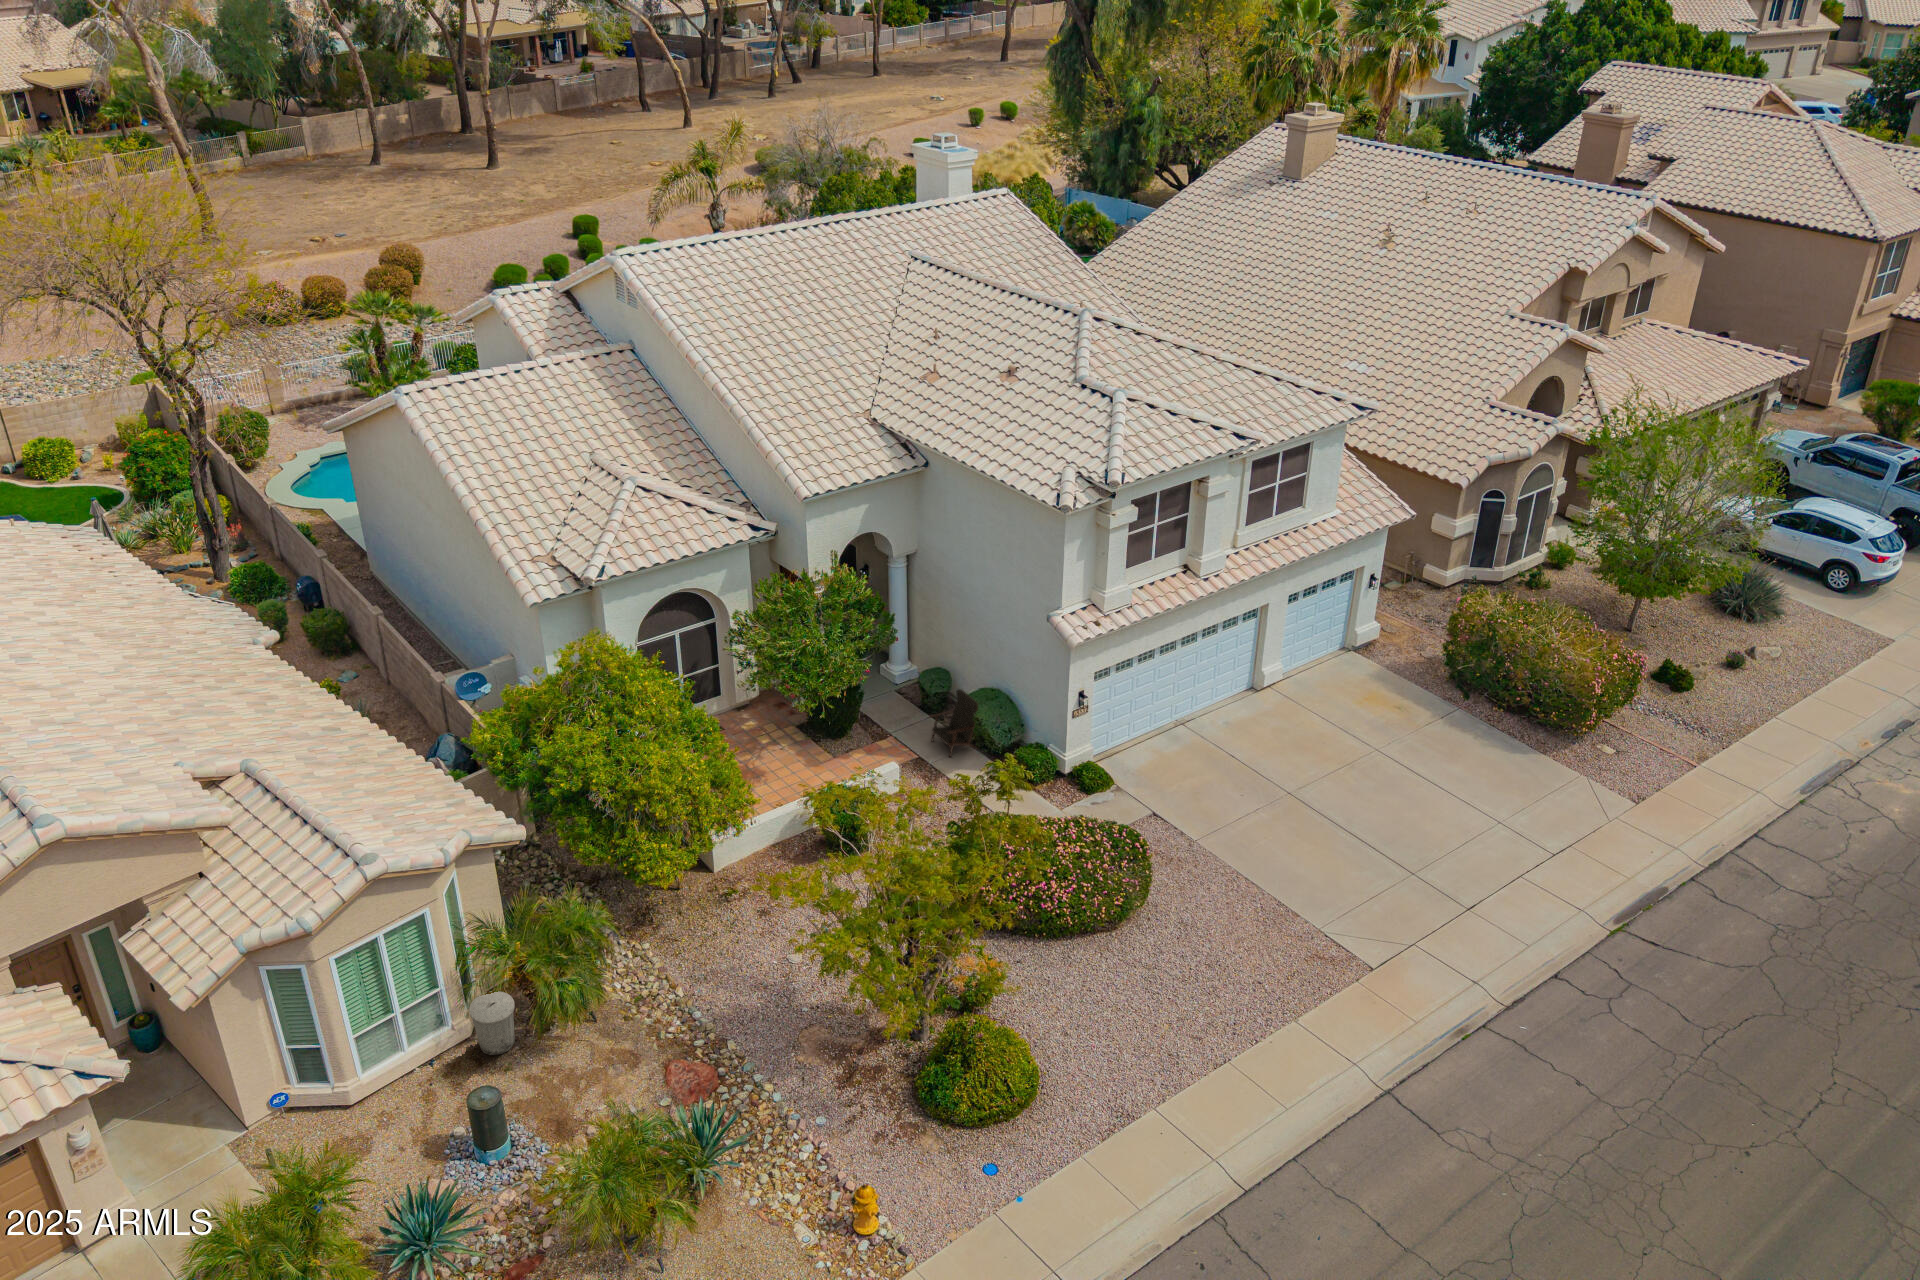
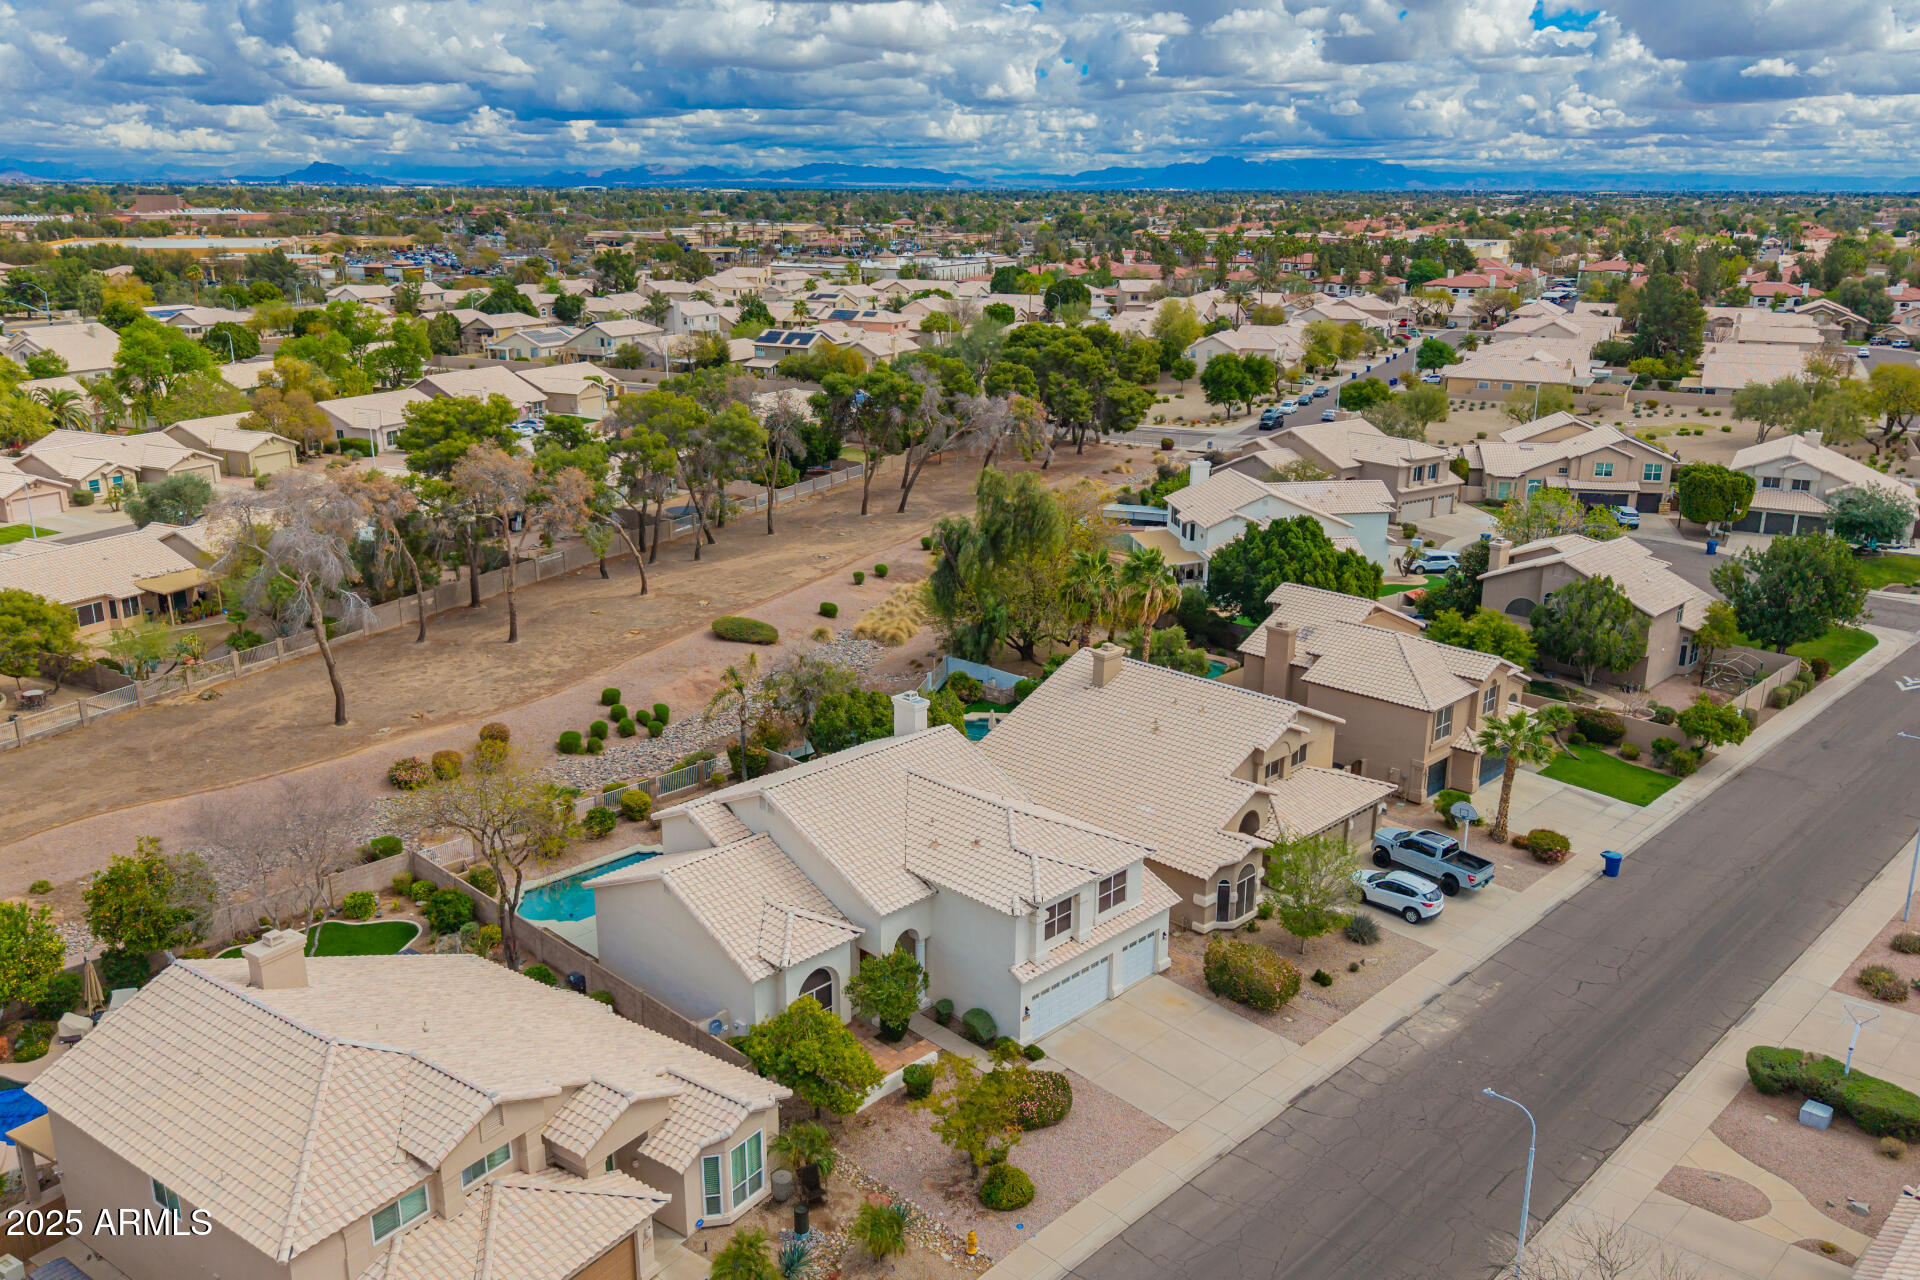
lounge chair: present [931,689,978,757] -> present [800,1162,828,1201]

